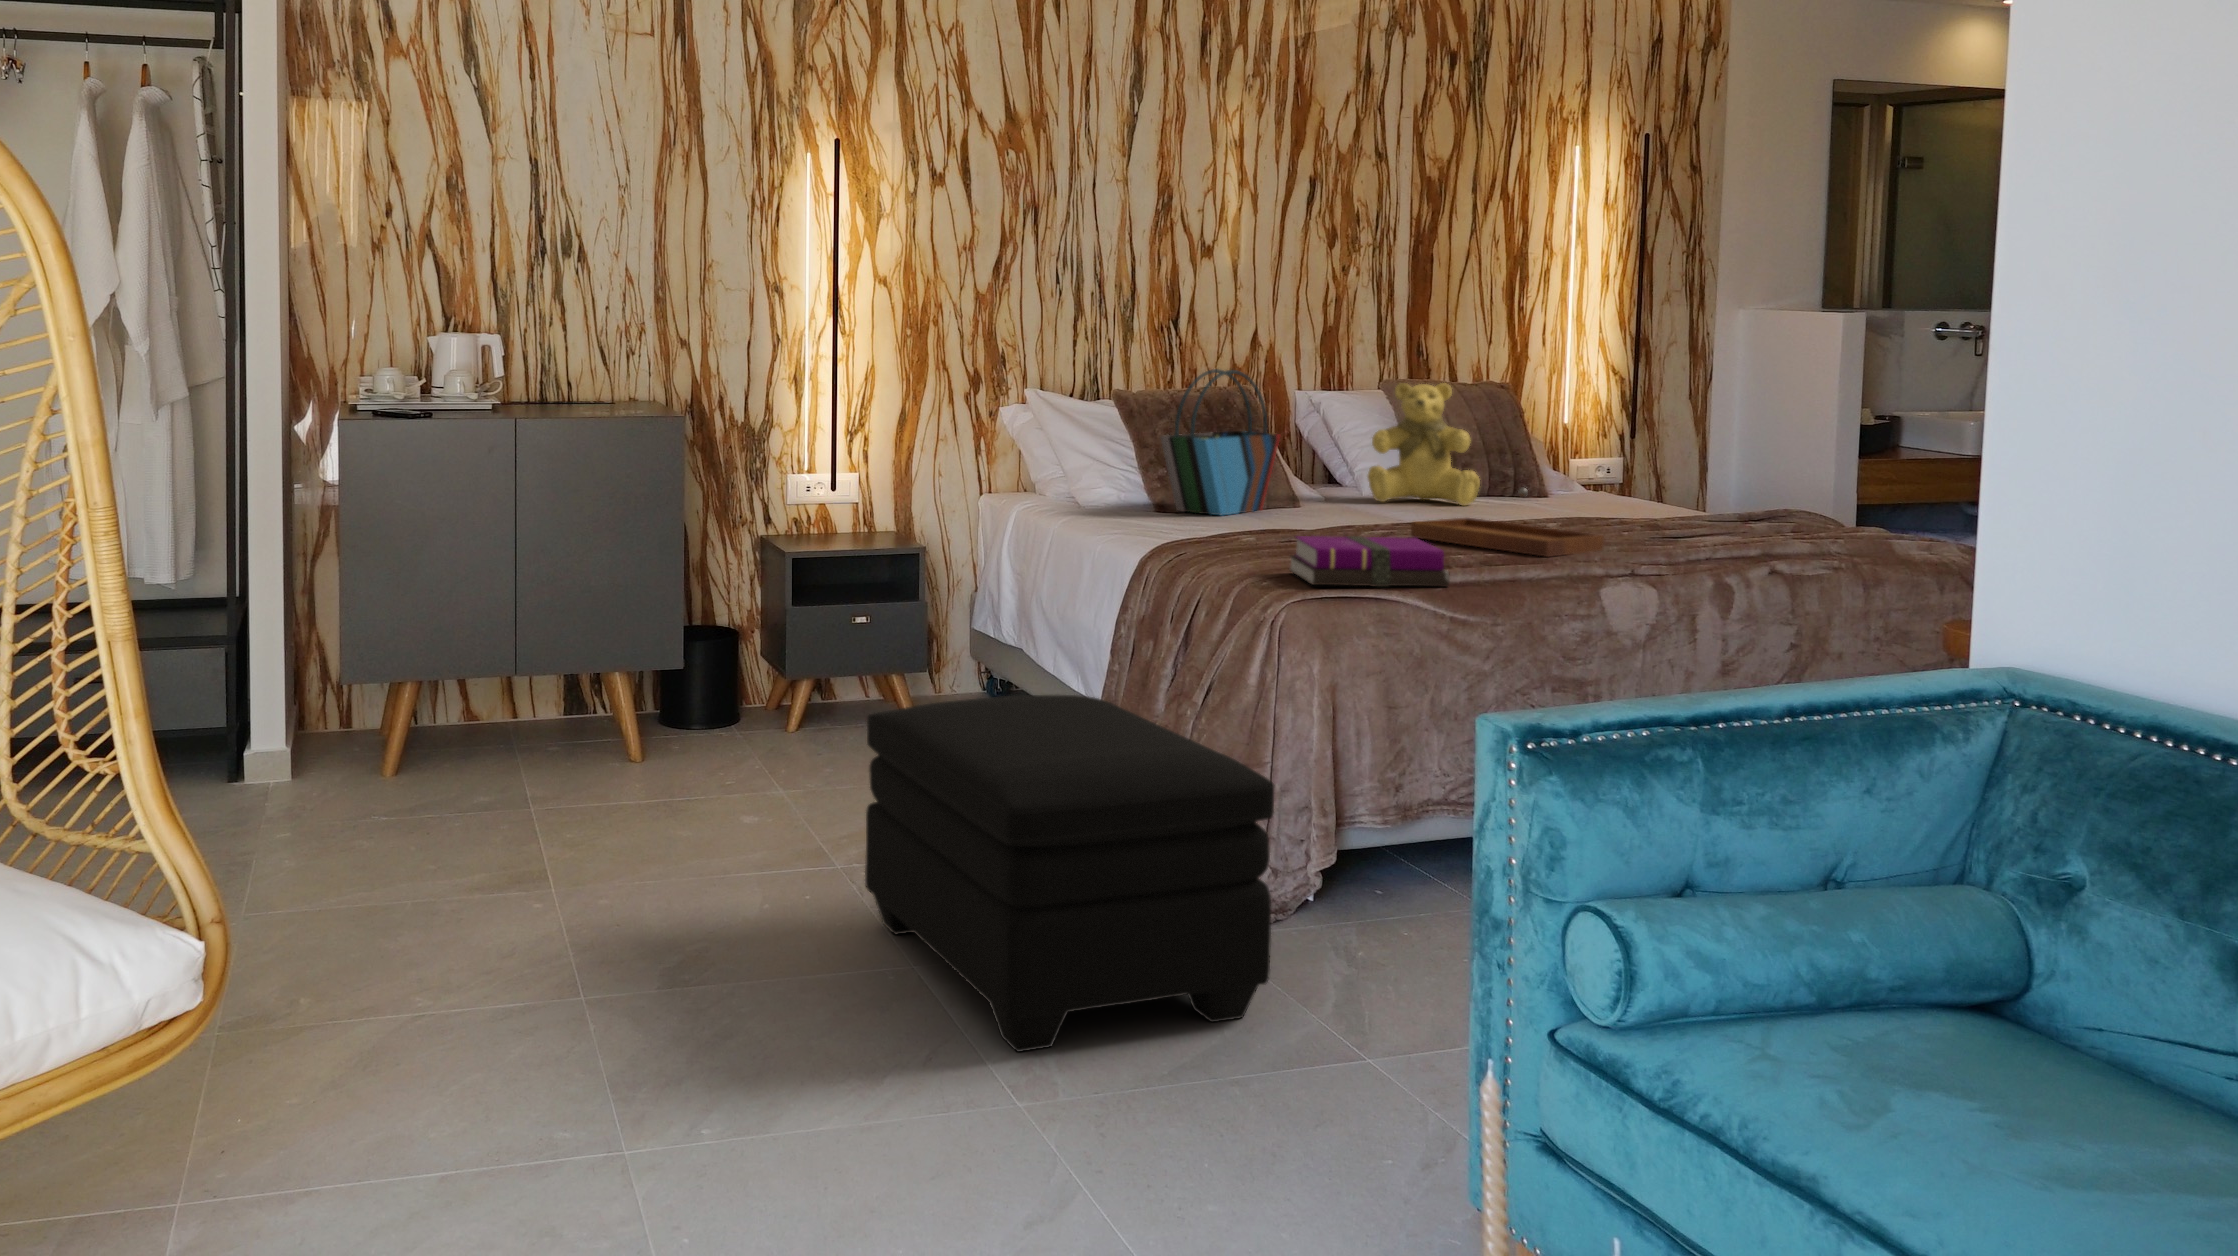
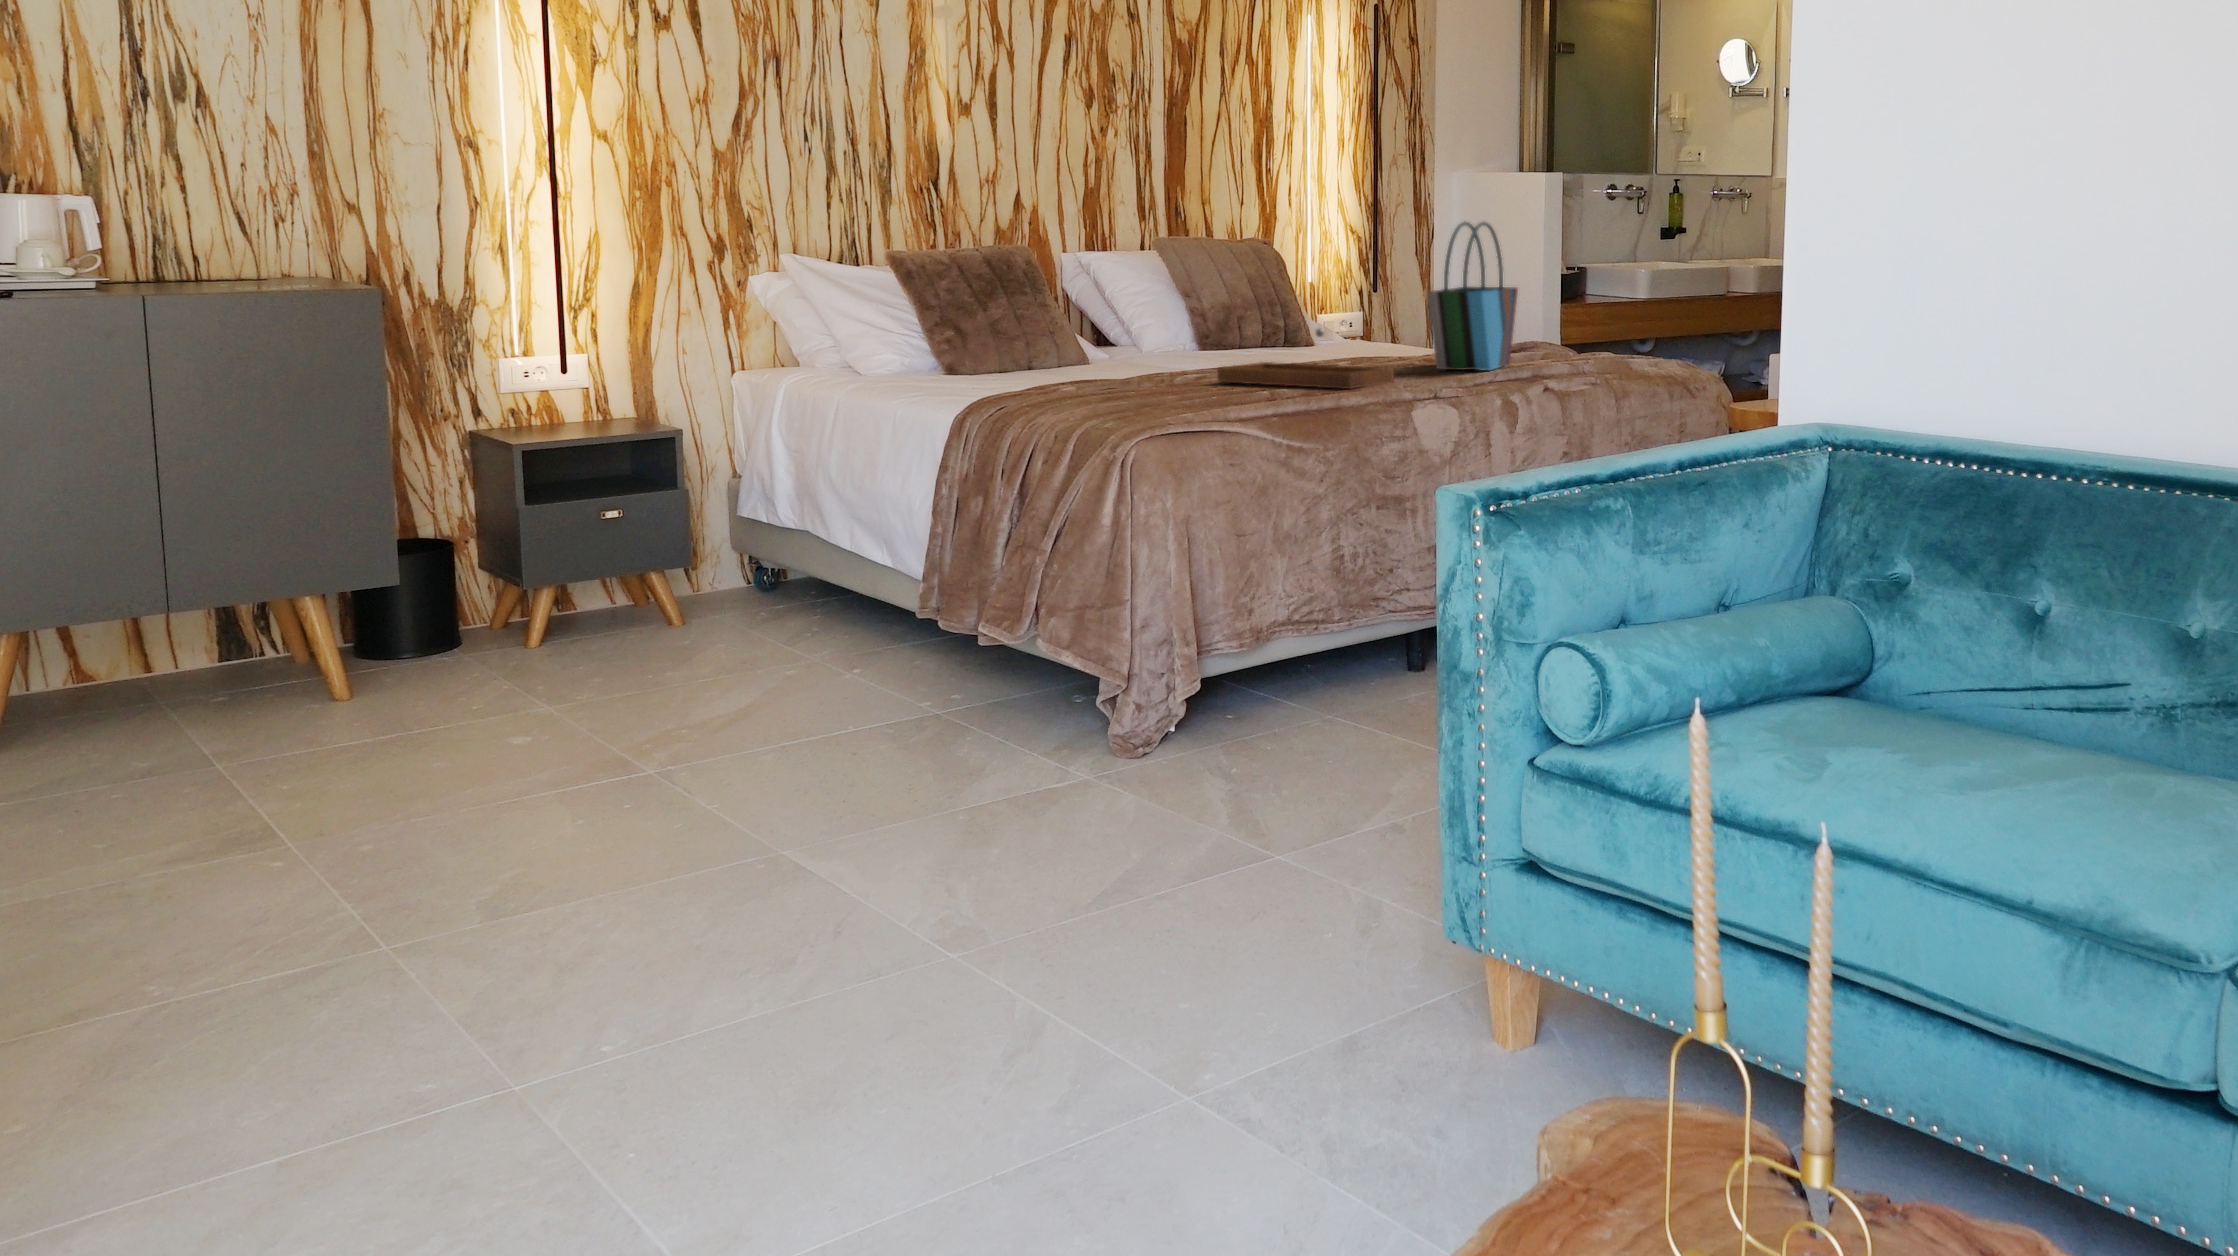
tote bag: present [1161,369,1280,515] -> present [1427,221,1518,371]
teddy bear: present [1368,383,1480,506] -> none [1150,240,1258,359]
notebook: present [1290,536,1450,587] -> none [1125,374,1283,421]
ottoman: present [865,695,1274,1052] -> none [718,545,1176,880]

